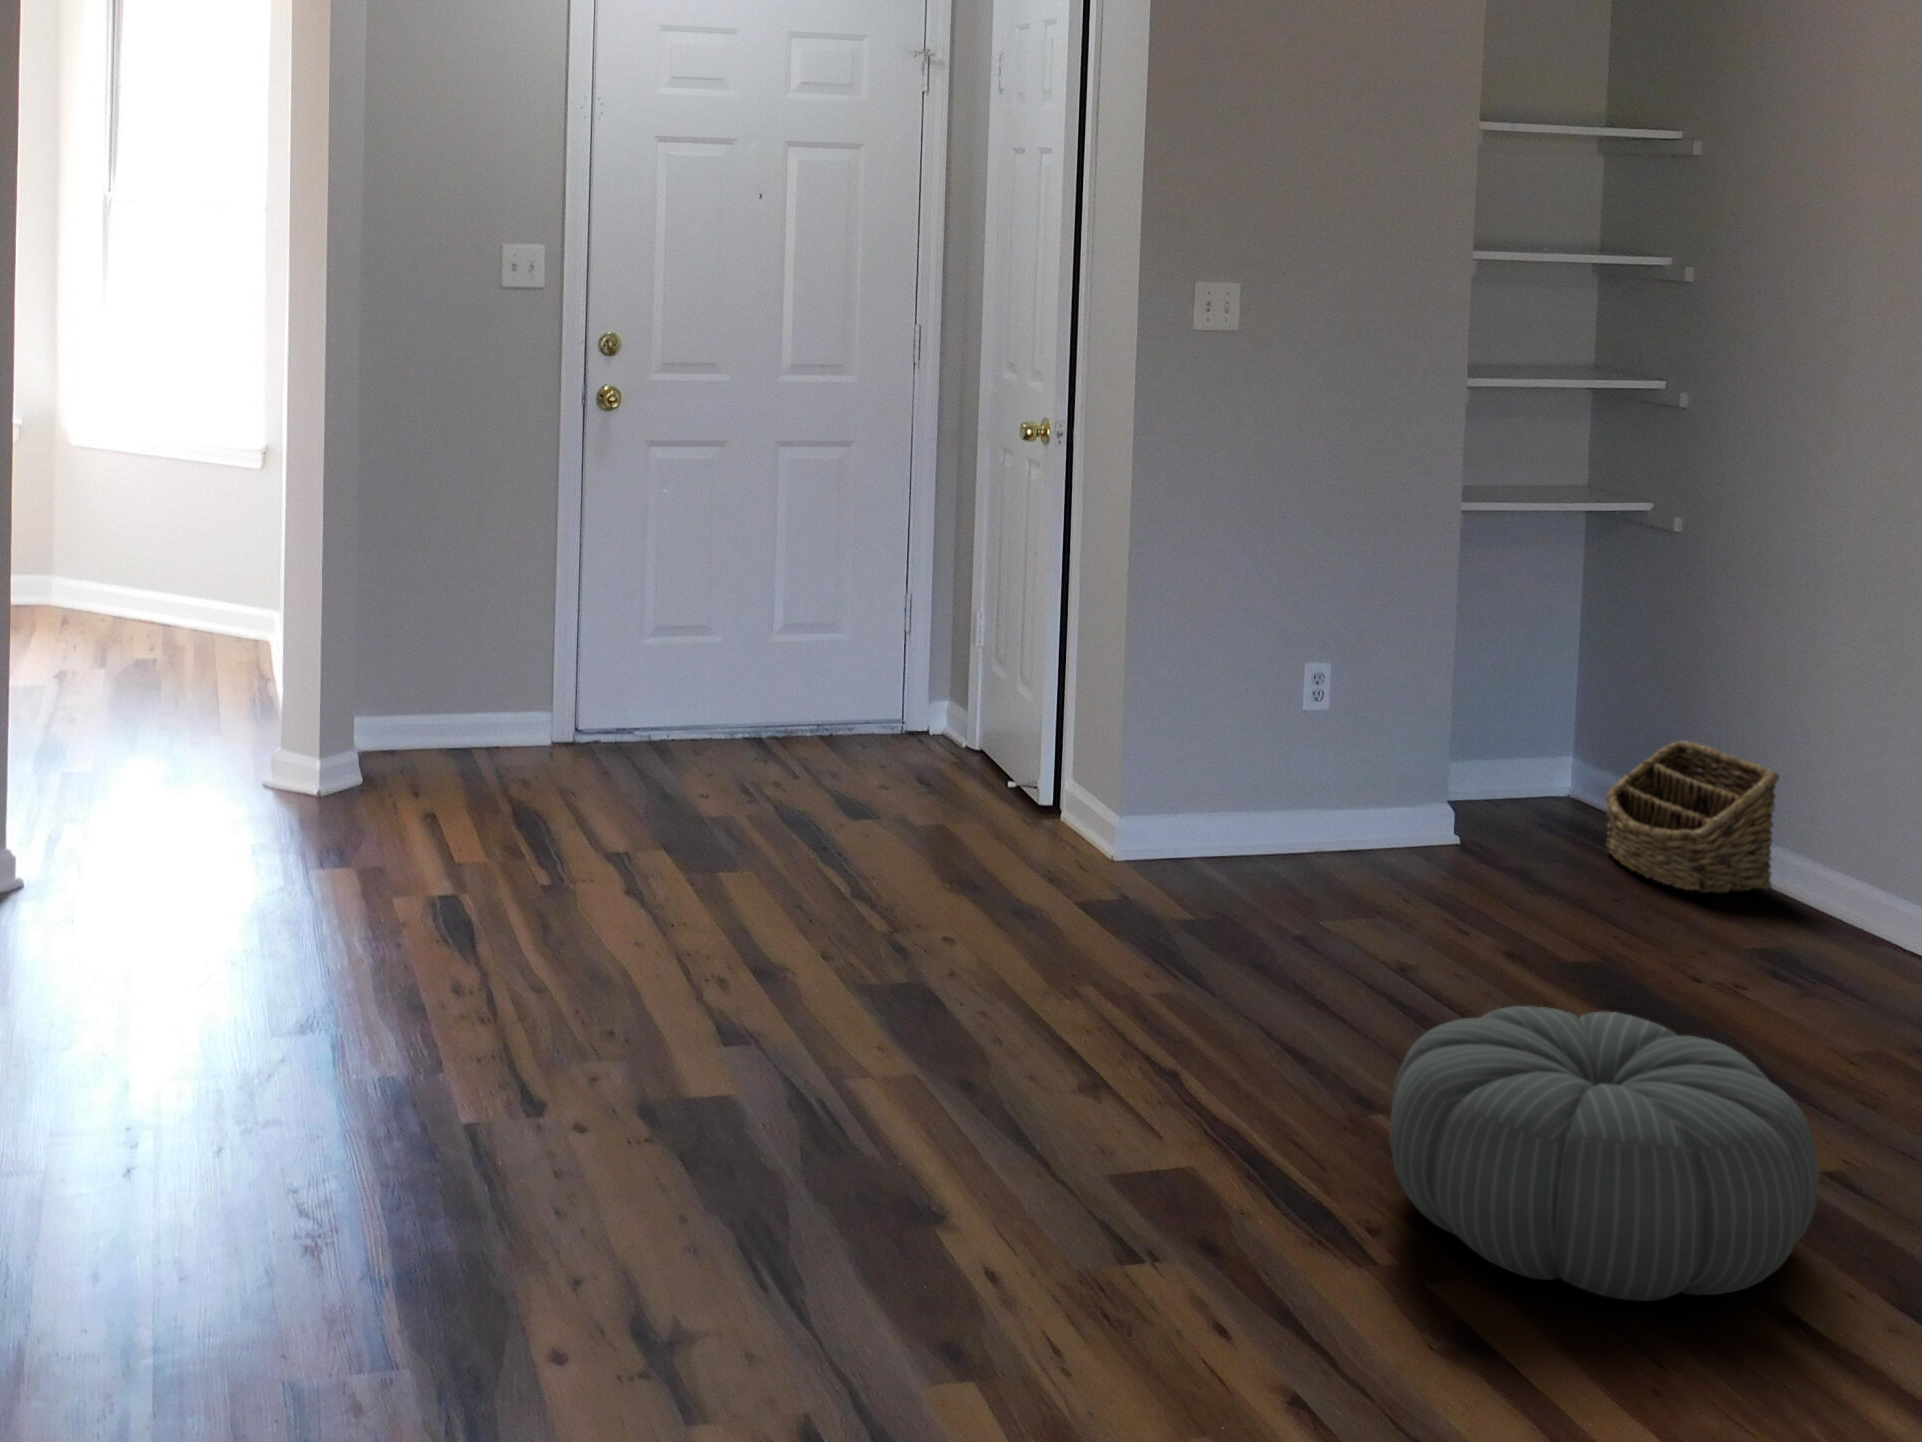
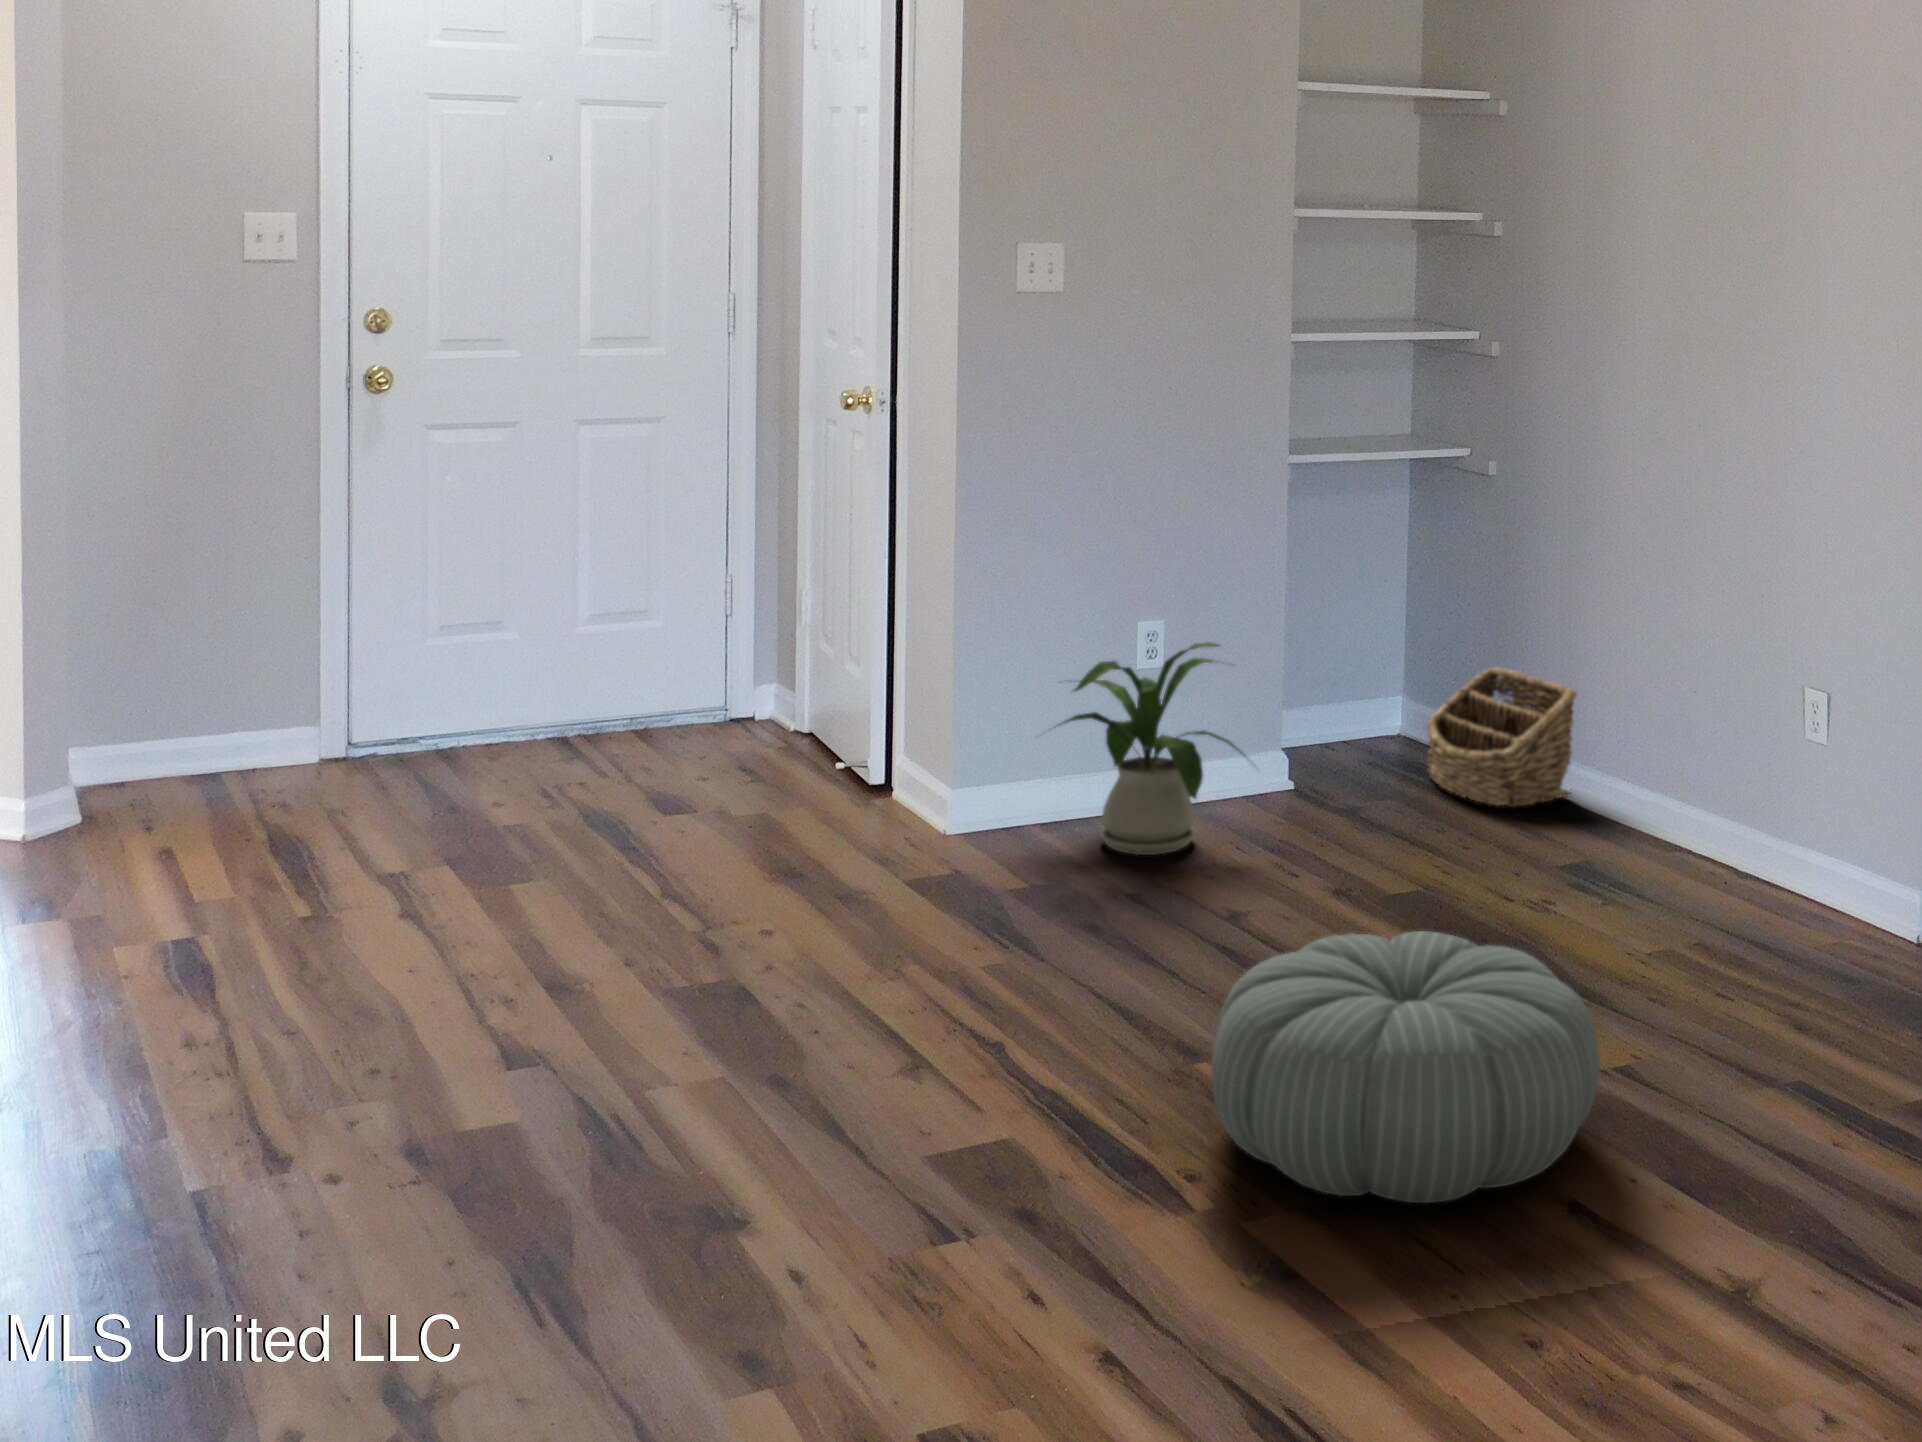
house plant: none [1197,691,1428,904] -> present [1050,642,1242,855]

